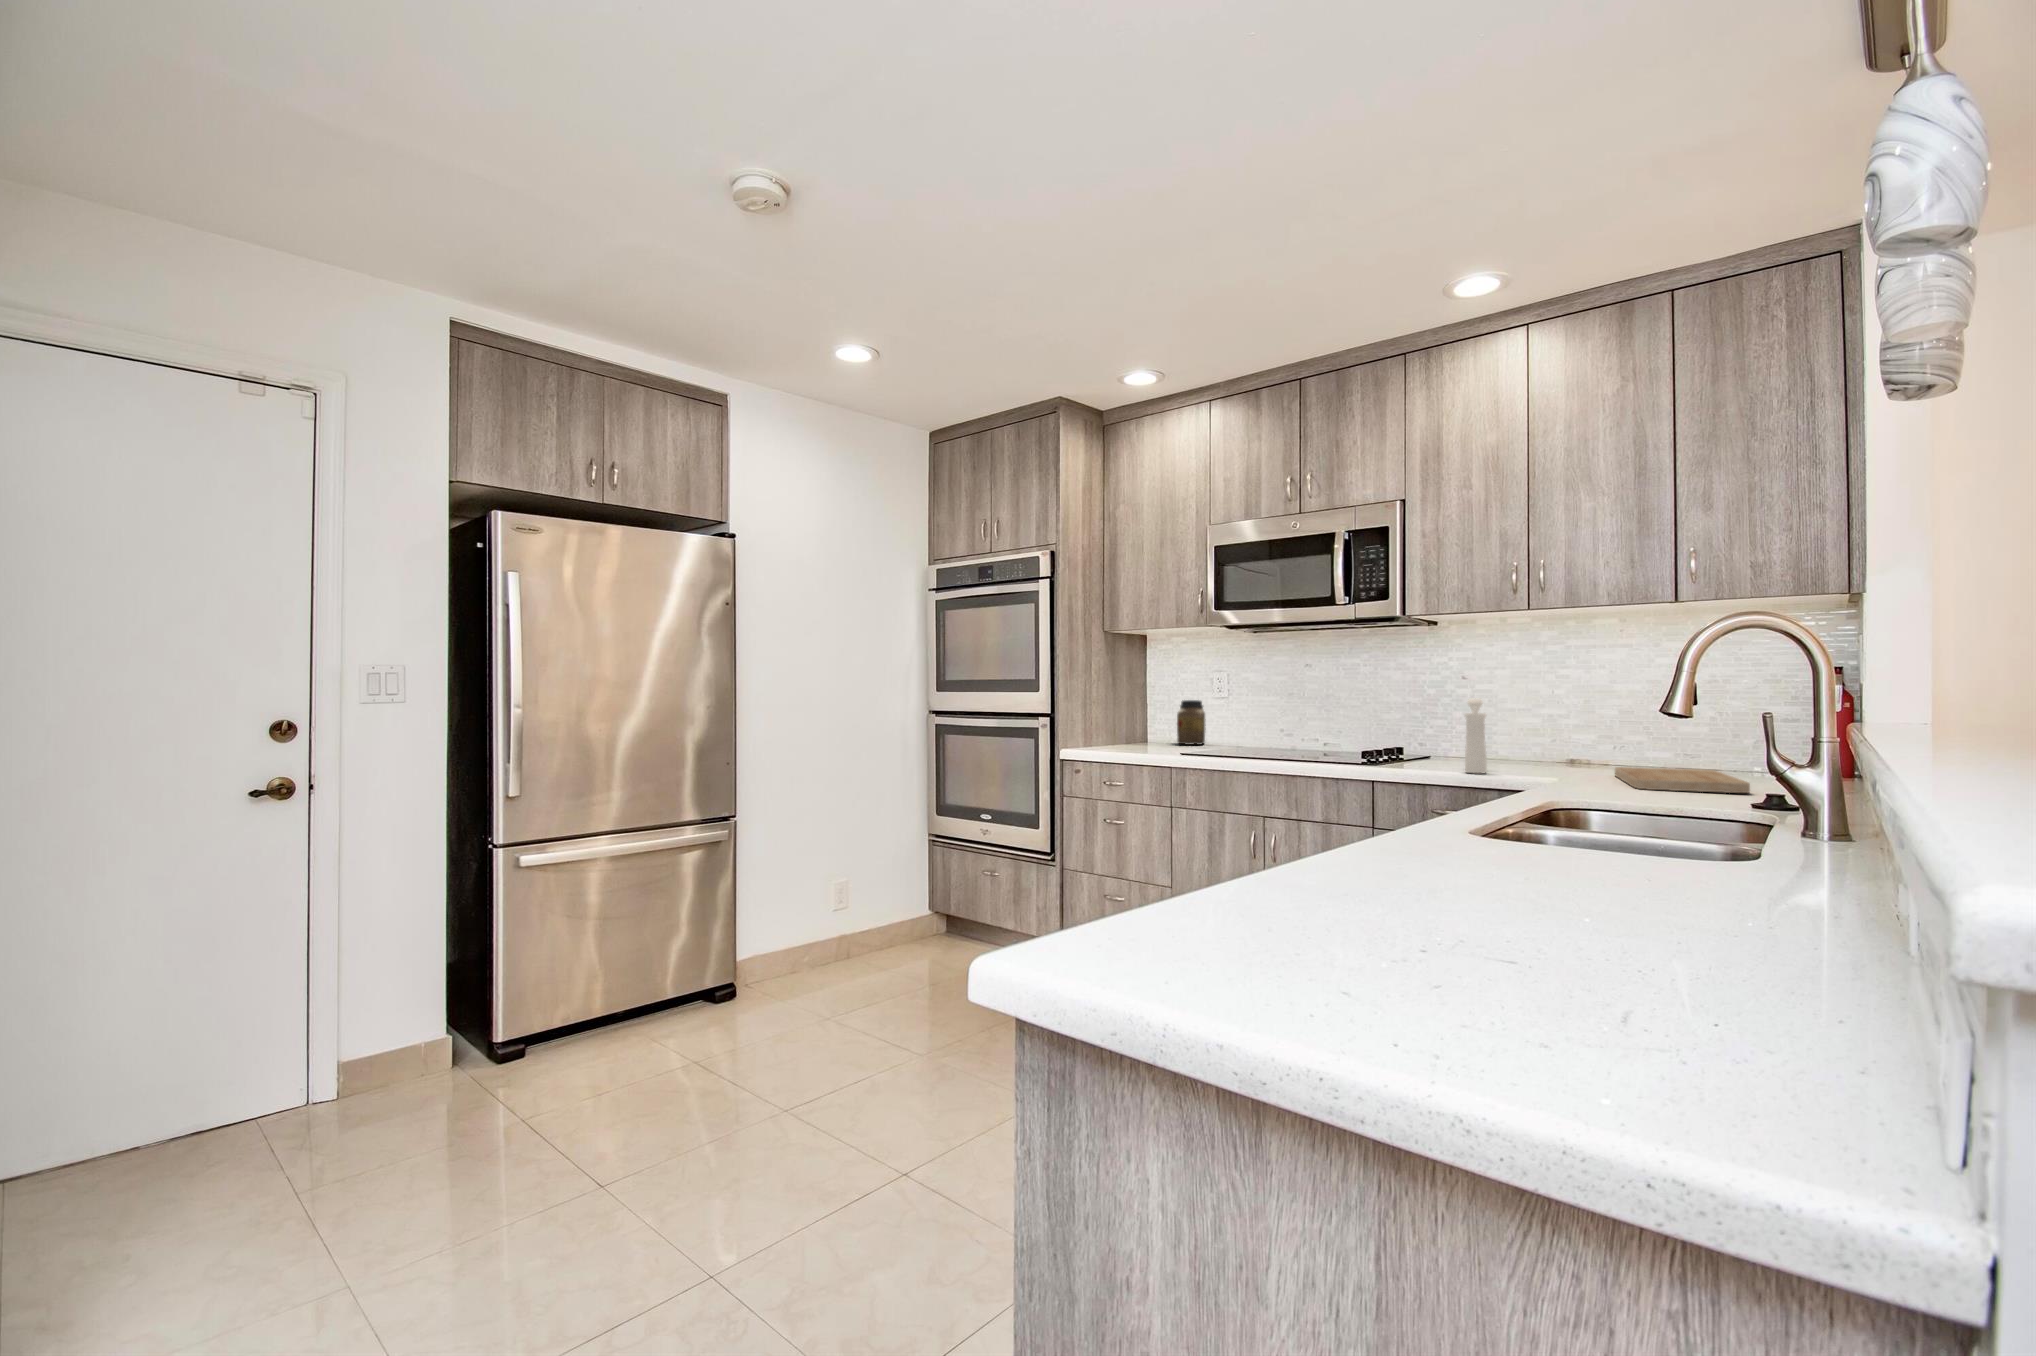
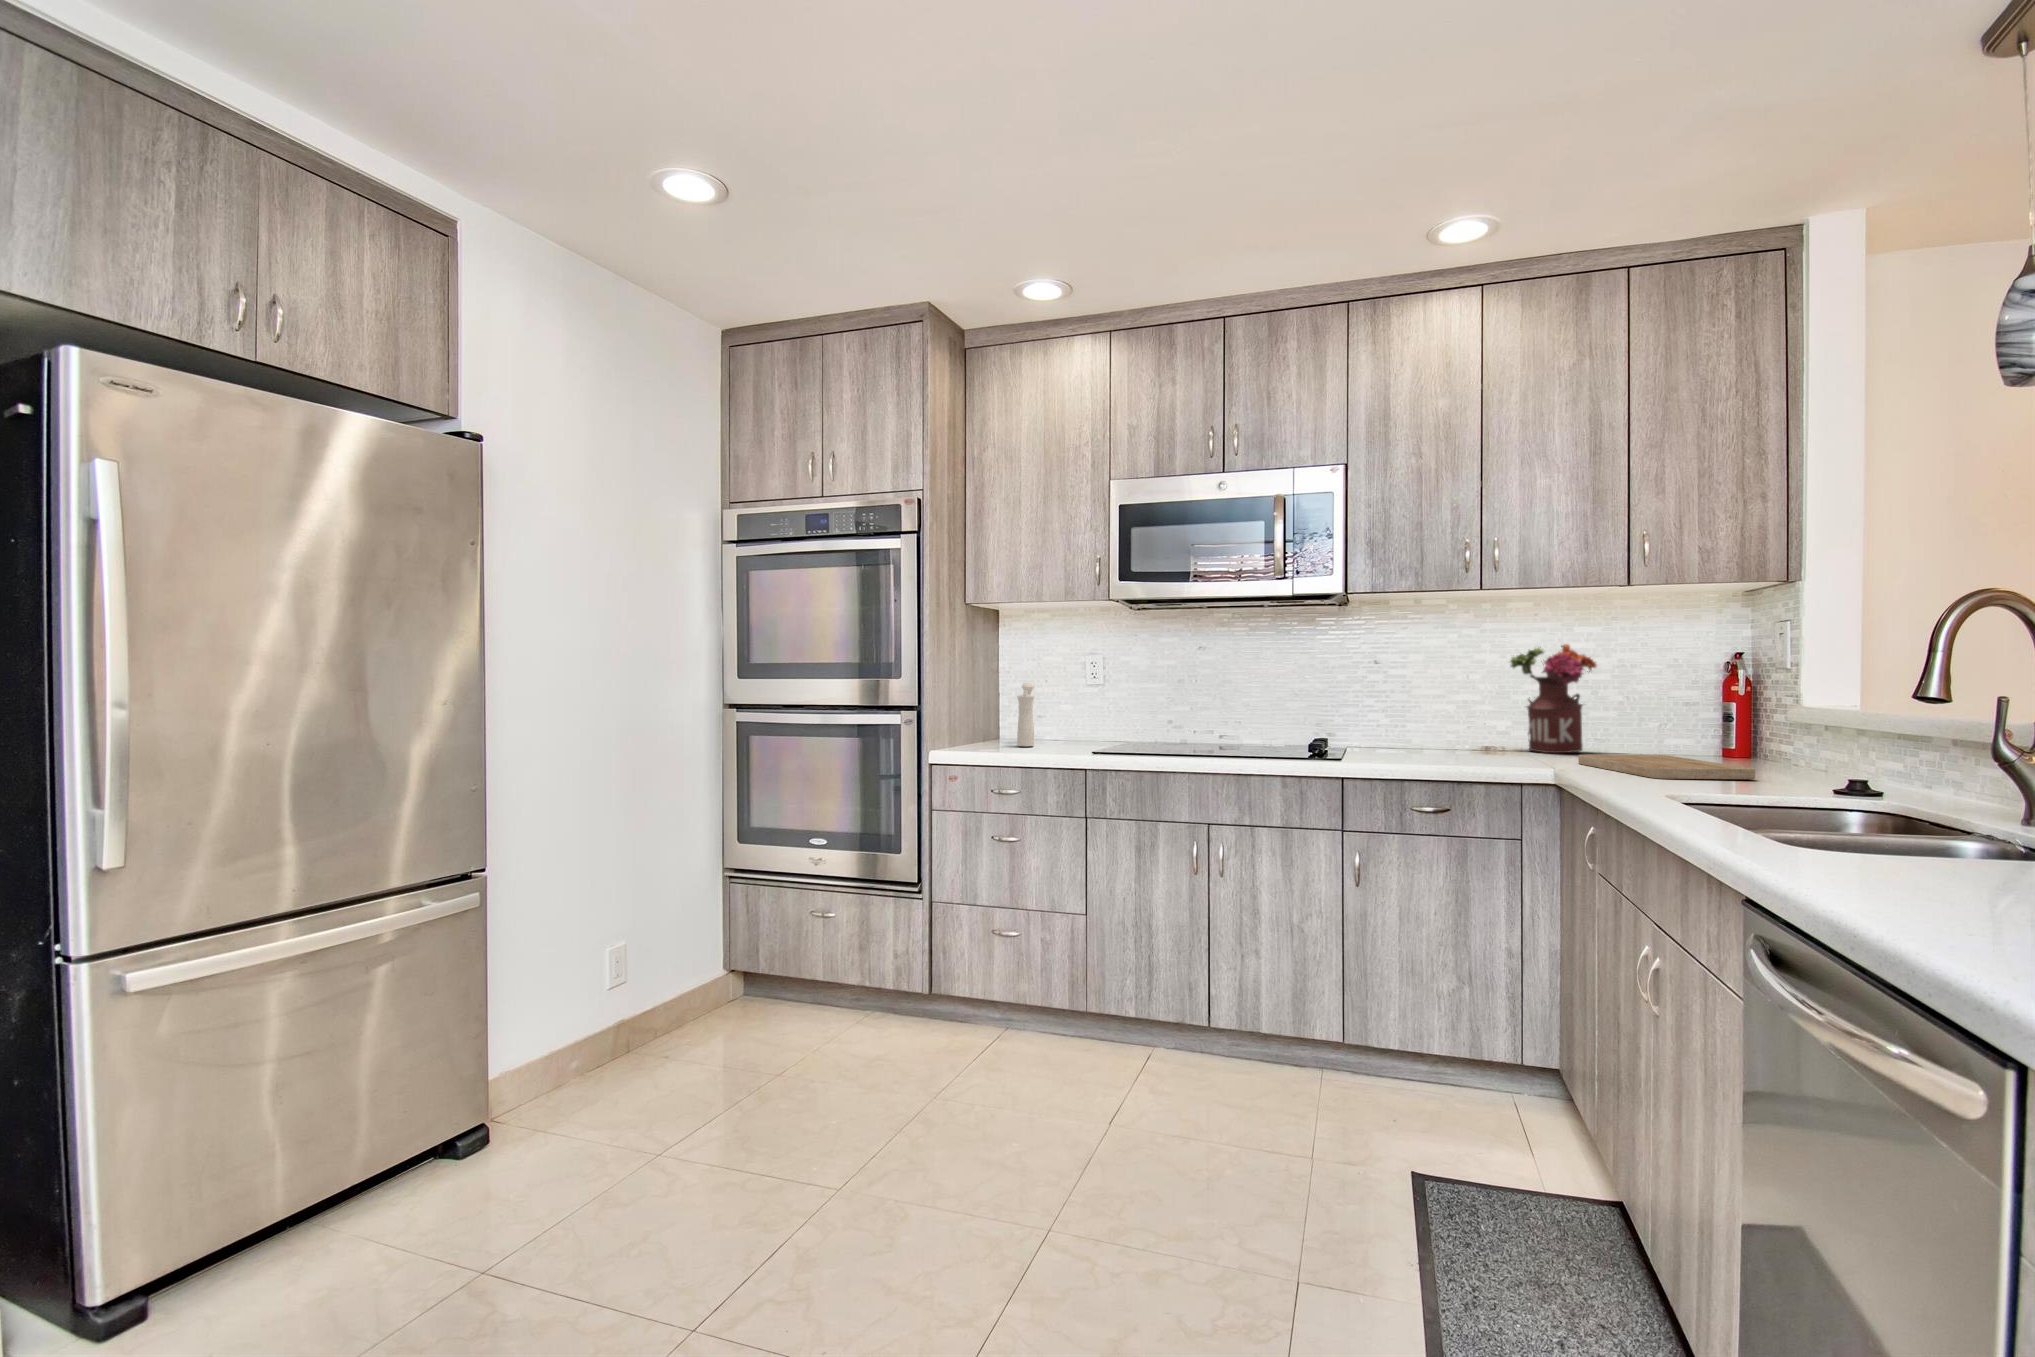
flower arrangement: none [1593,660,1685,767] -> present [1510,644,1596,753]
pepper mill: present [1465,698,1487,773] -> present [1017,683,1034,746]
jar: present [1177,700,1206,745] -> none [1045,687,1076,740]

